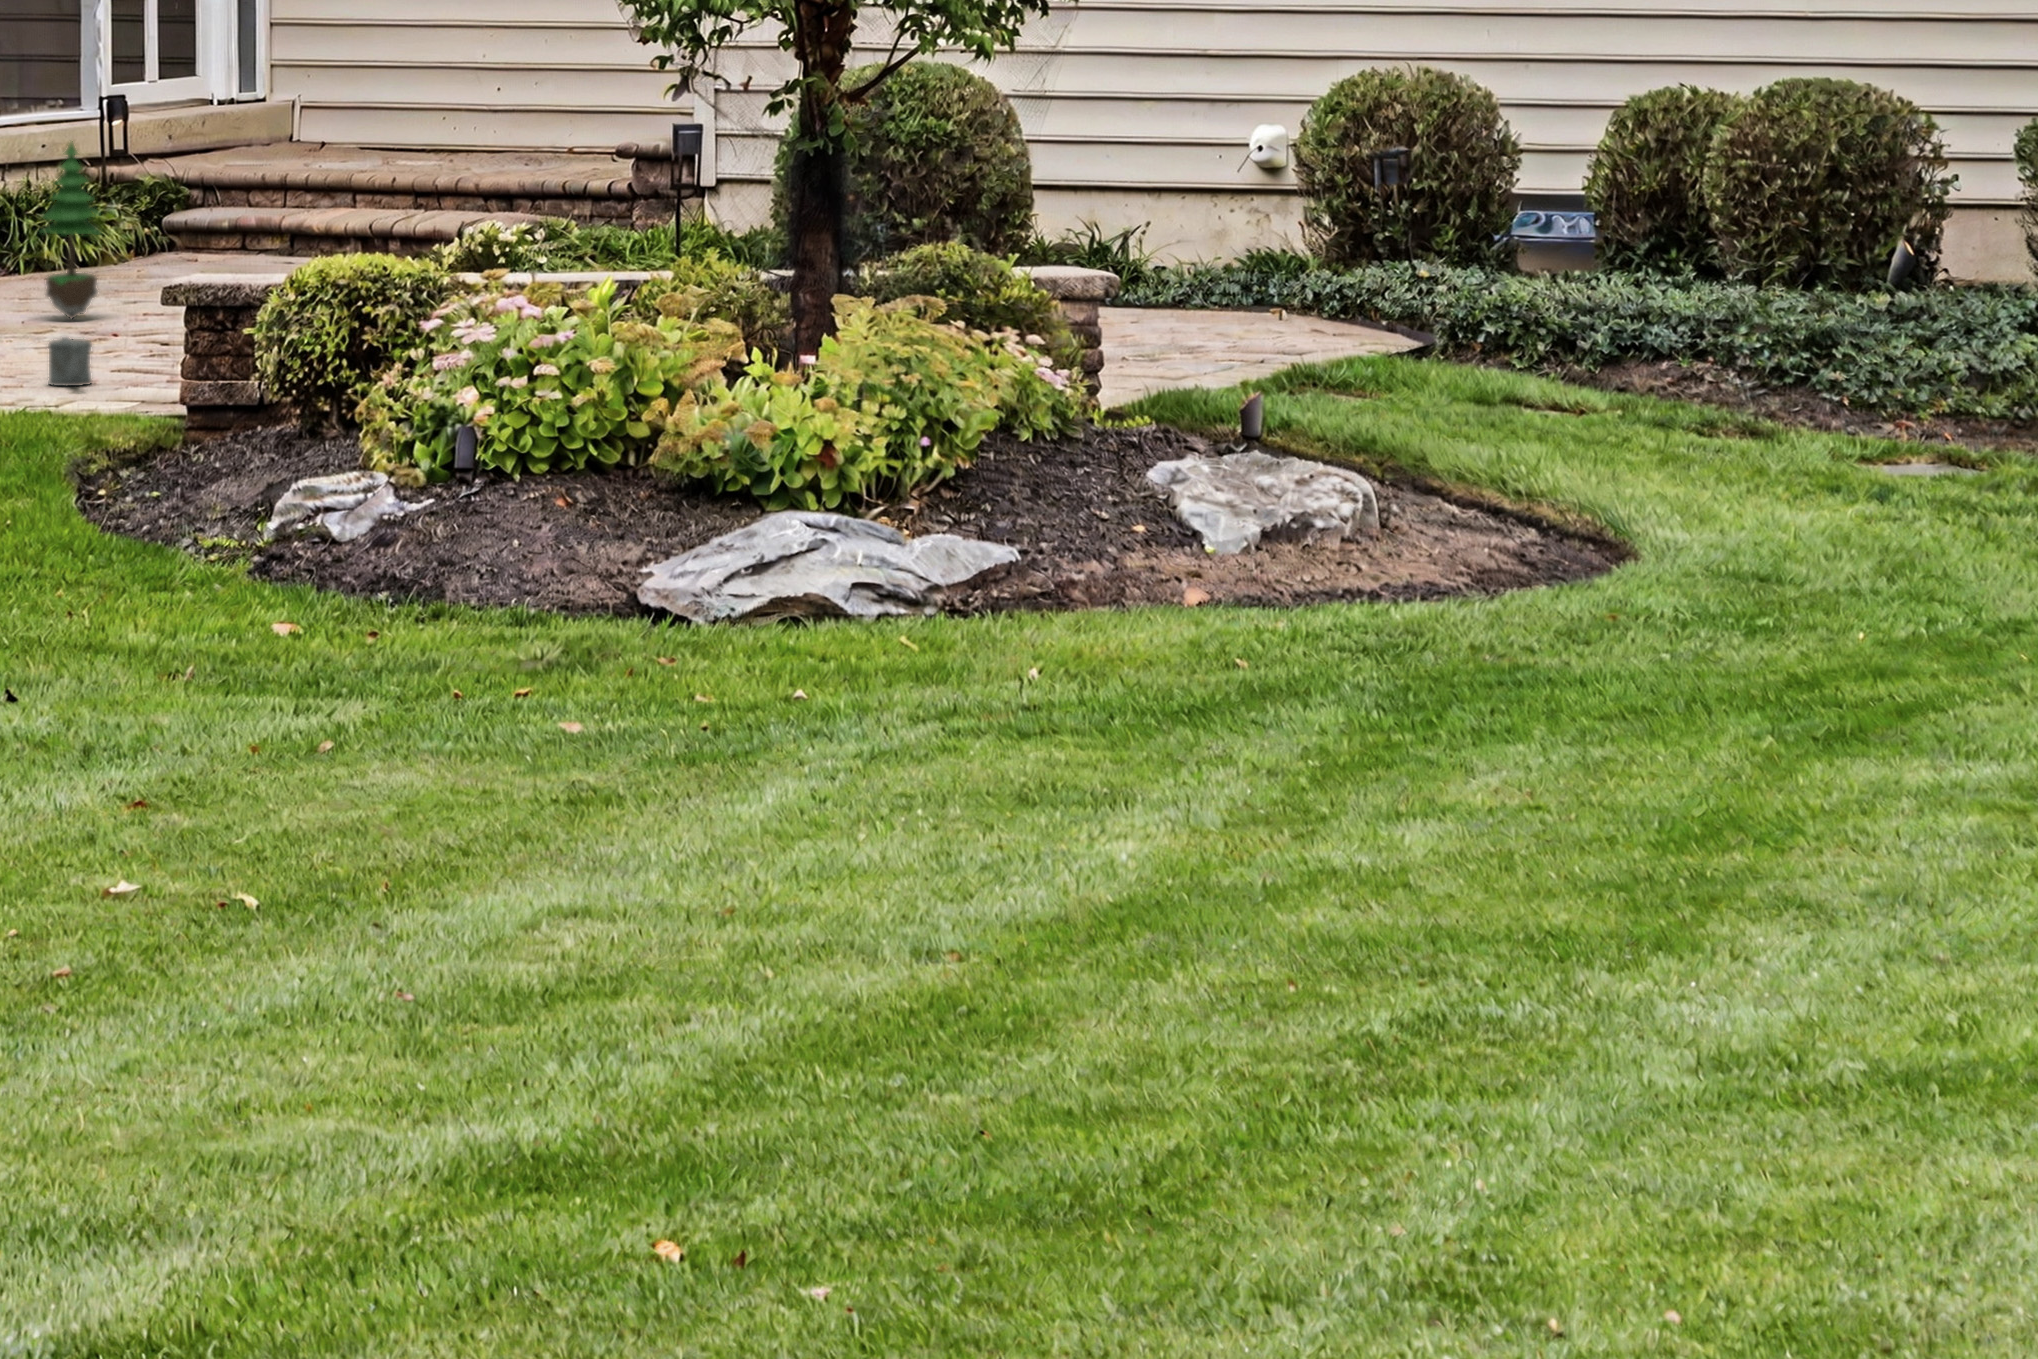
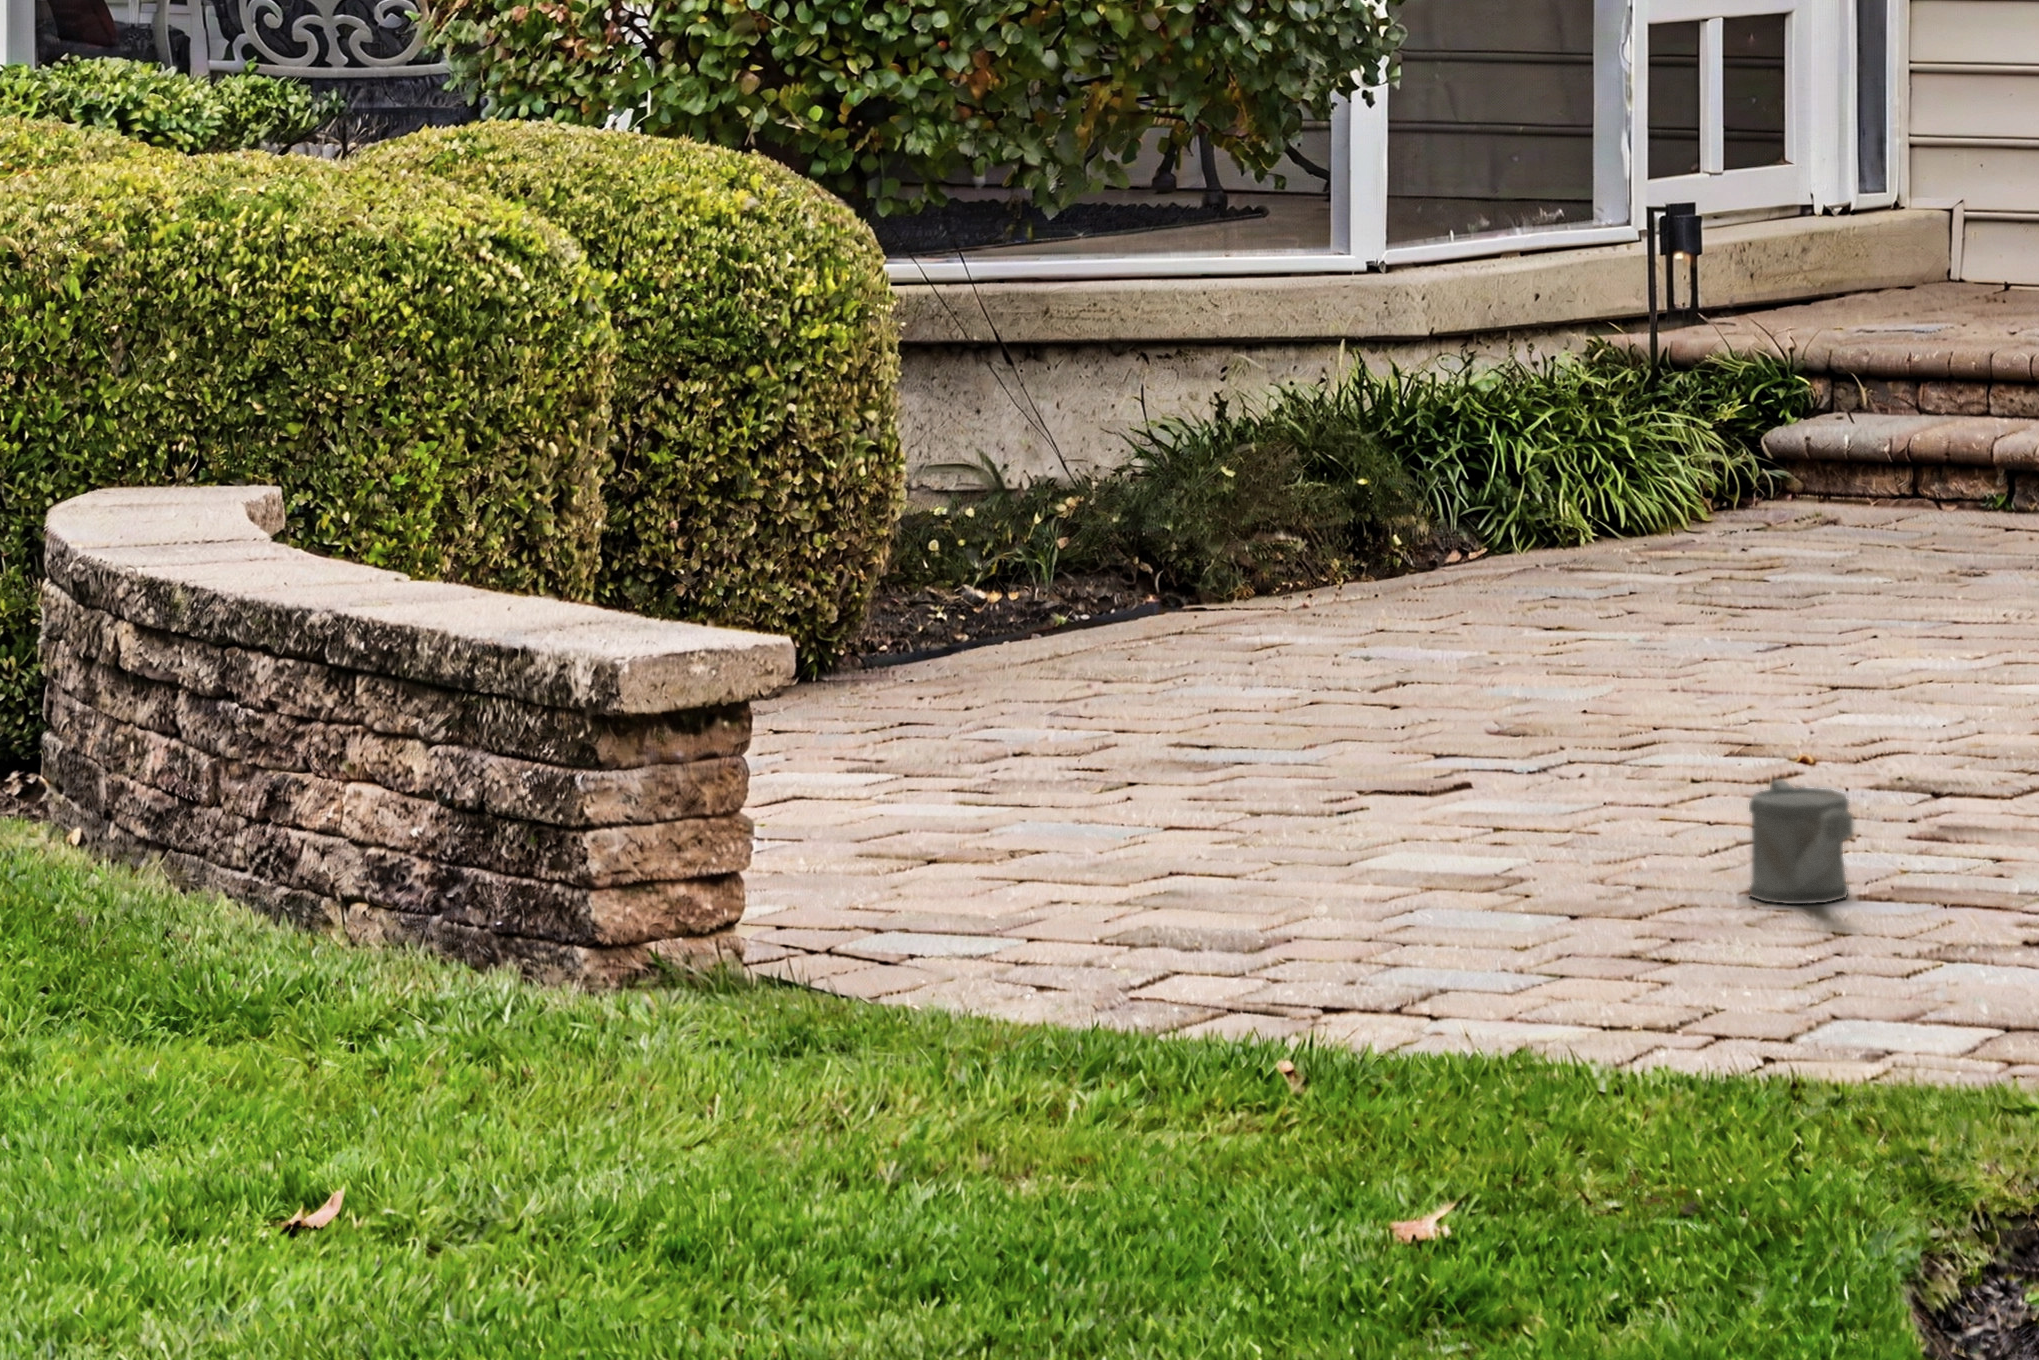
potted tree: present [42,141,101,319] -> none [1616,303,1748,679]

